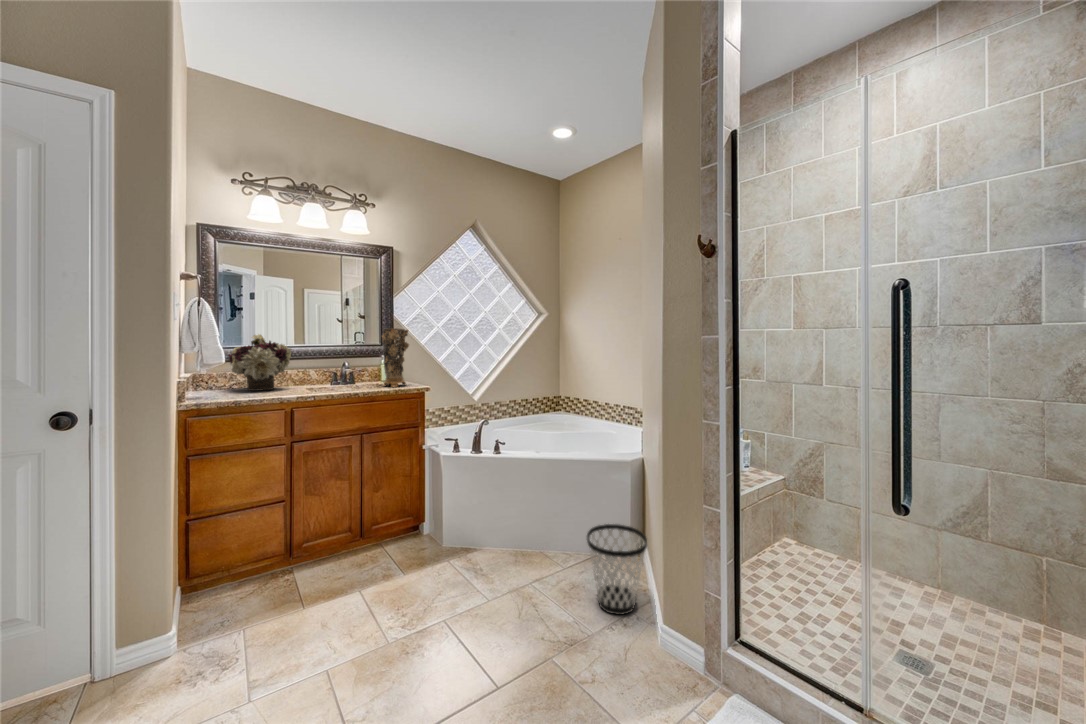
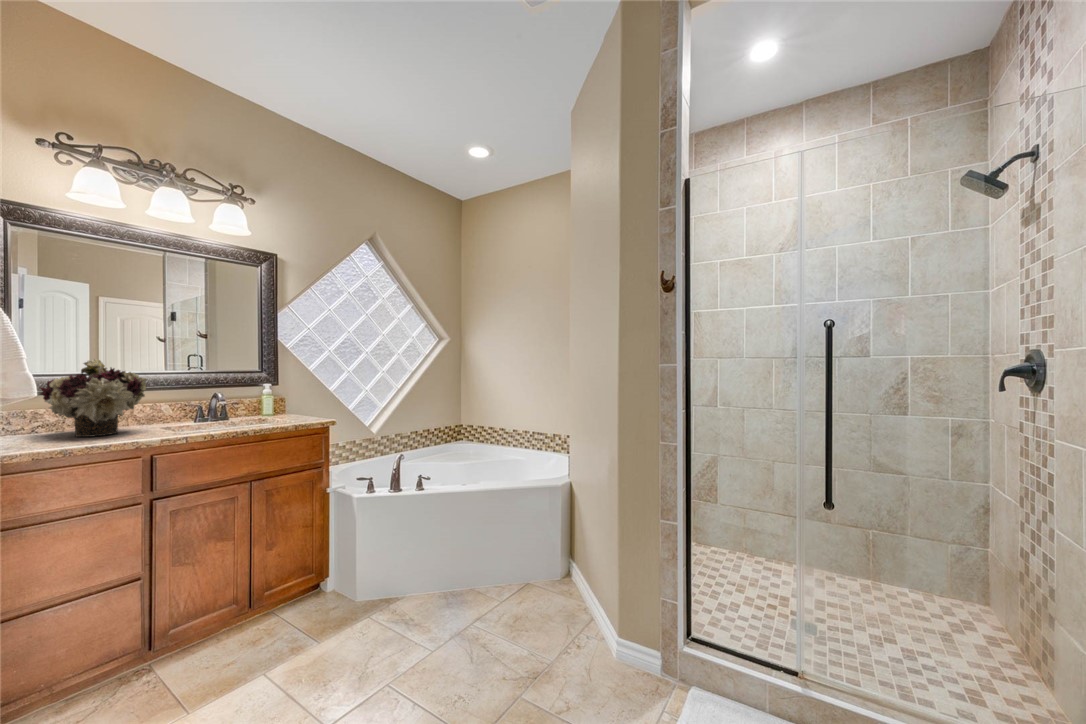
decorative vase: present [382,328,409,387] -> none [271,353,308,423]
wastebasket: present [587,524,647,615] -> none [534,551,592,640]

